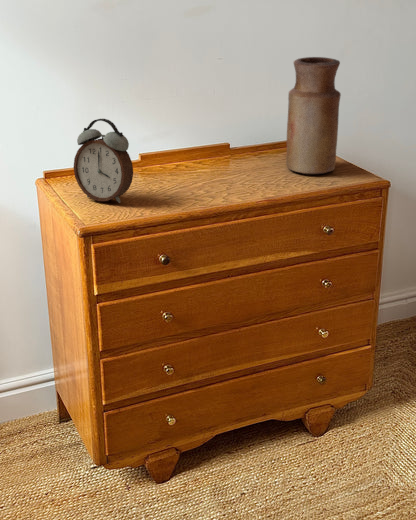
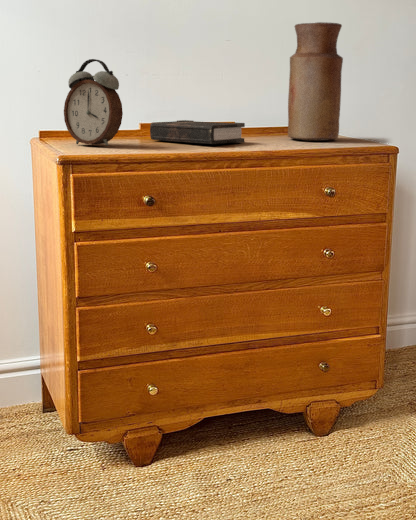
hardback book: none [155,154,248,194] -> present [150,120,245,144]

